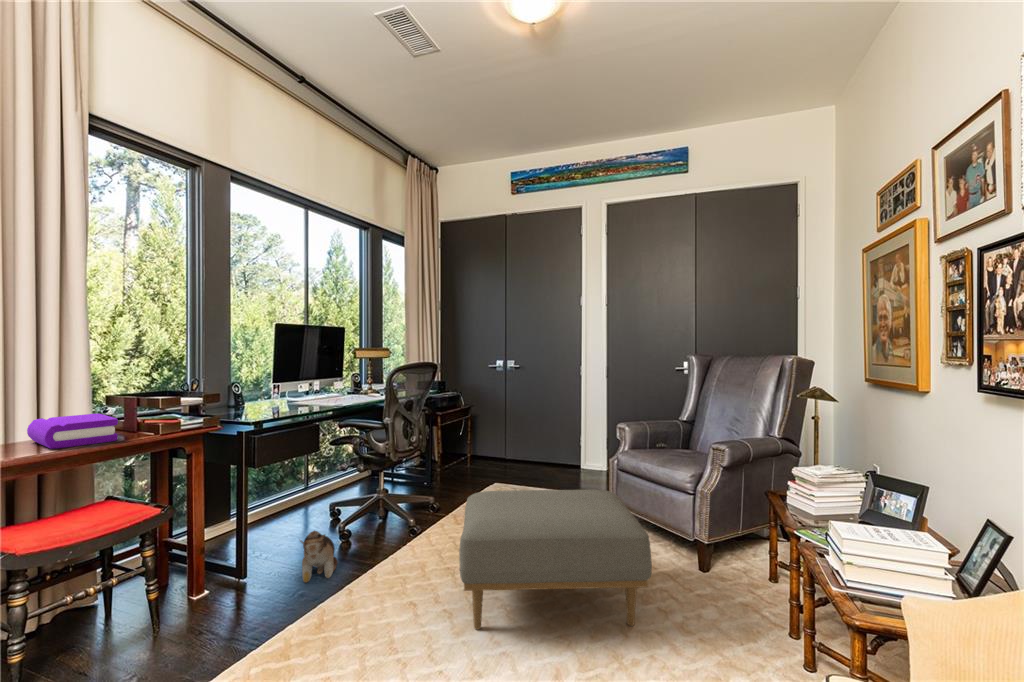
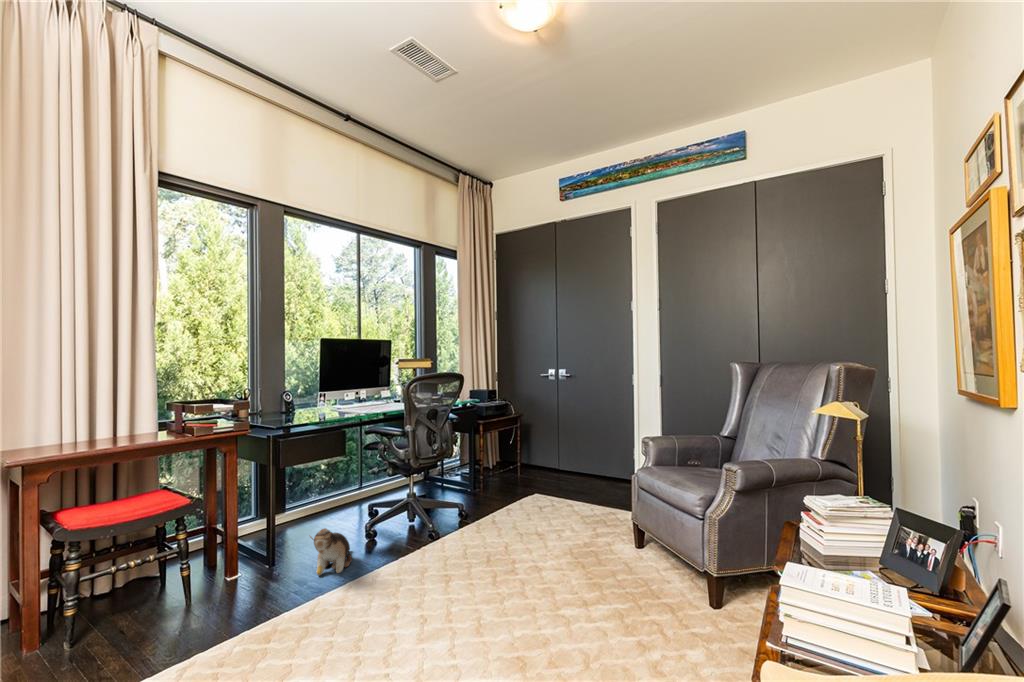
book: present [27,414,118,449] -> none [98,418,158,446]
ottoman: present [459,490,652,630] -> none [423,502,615,653]

